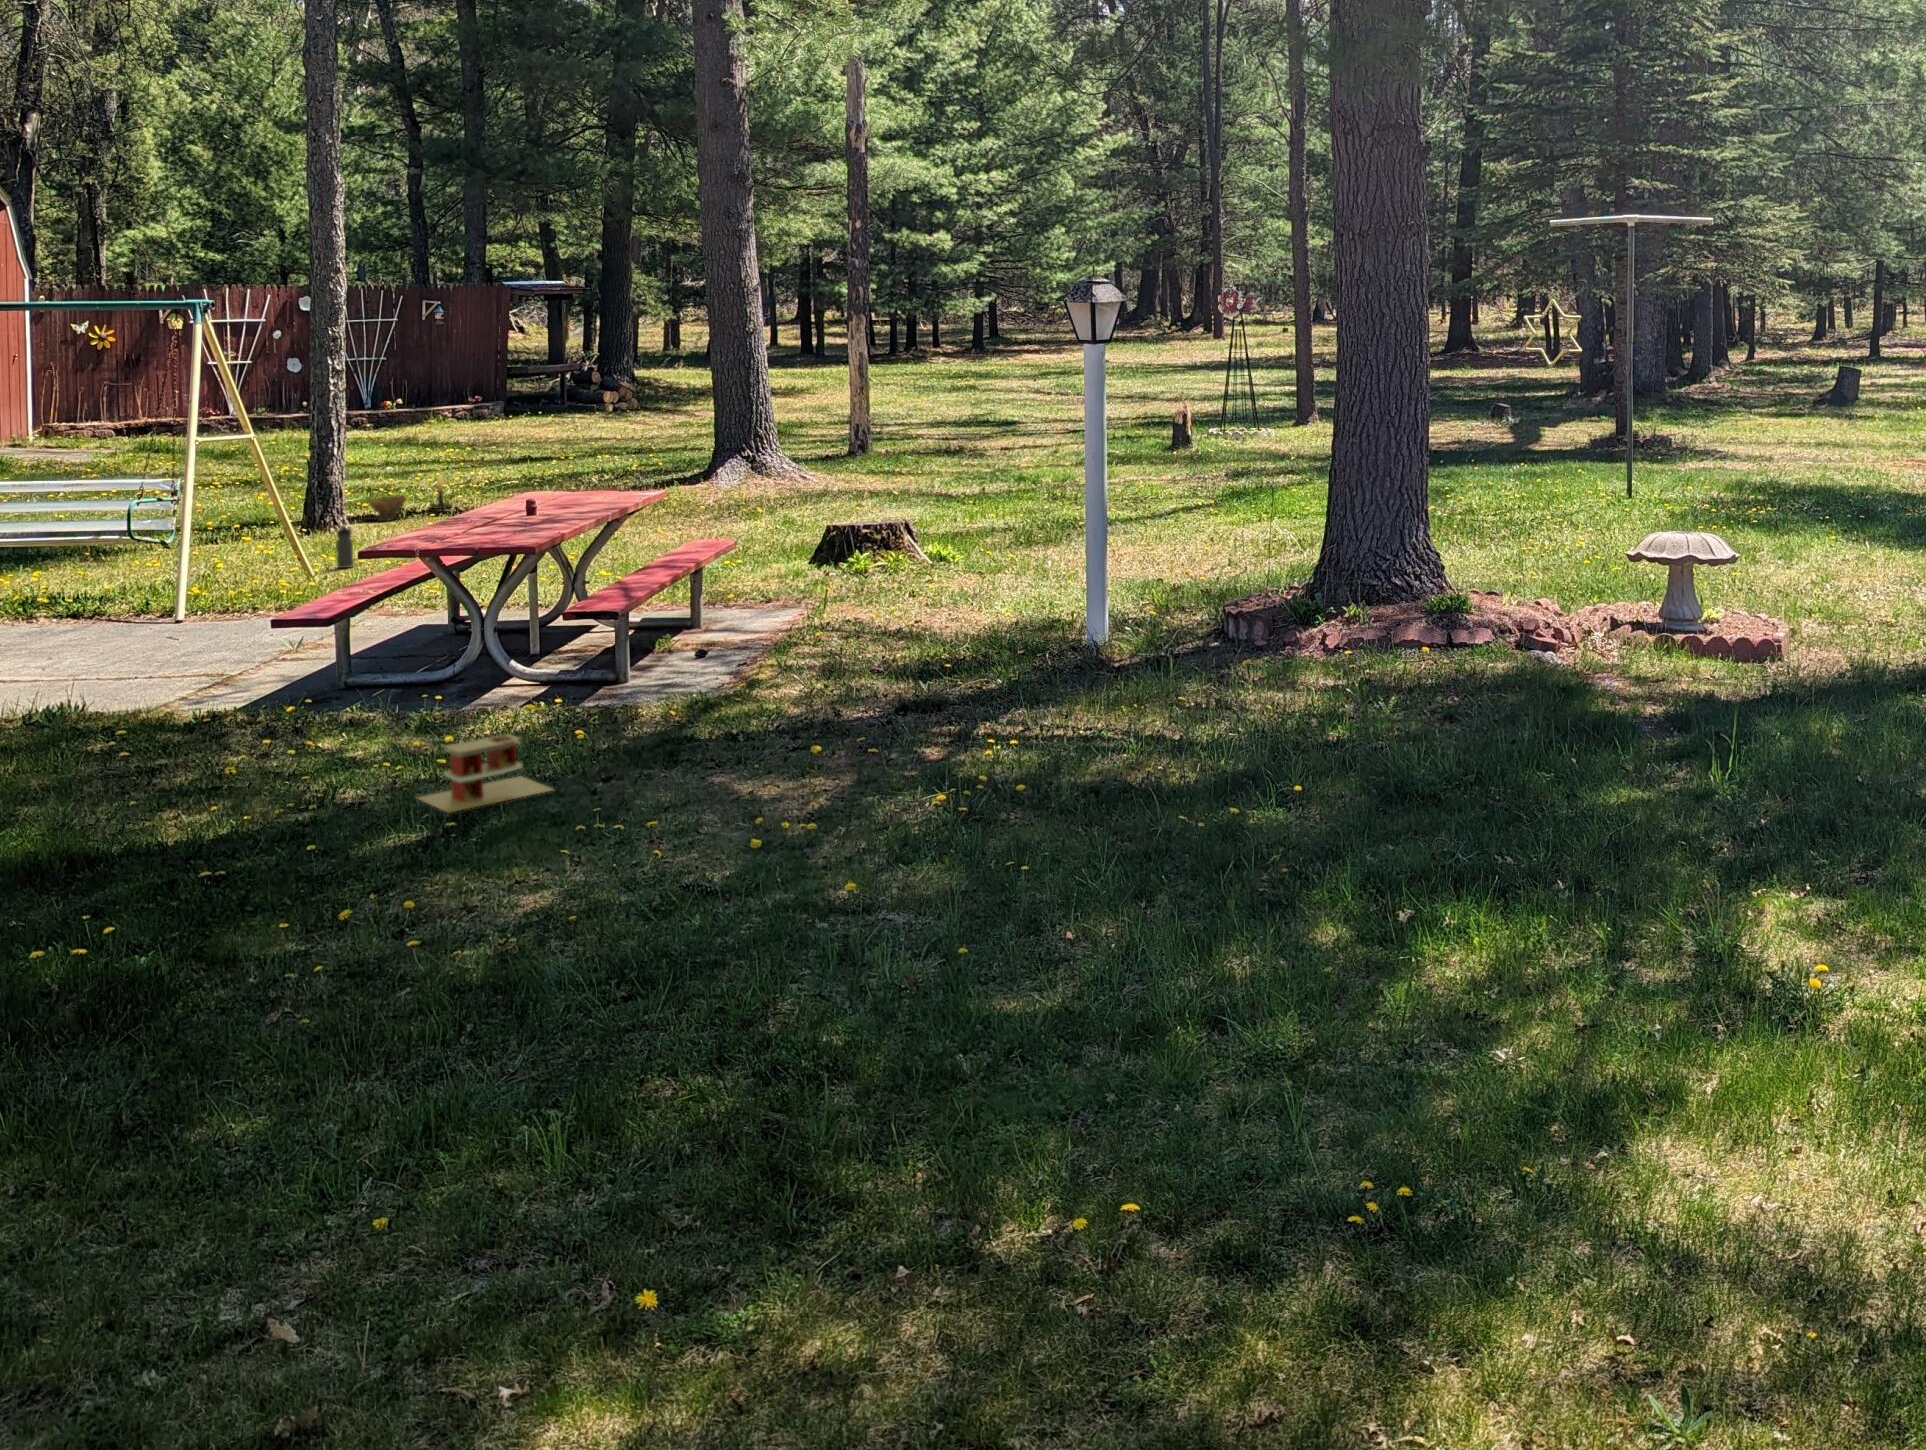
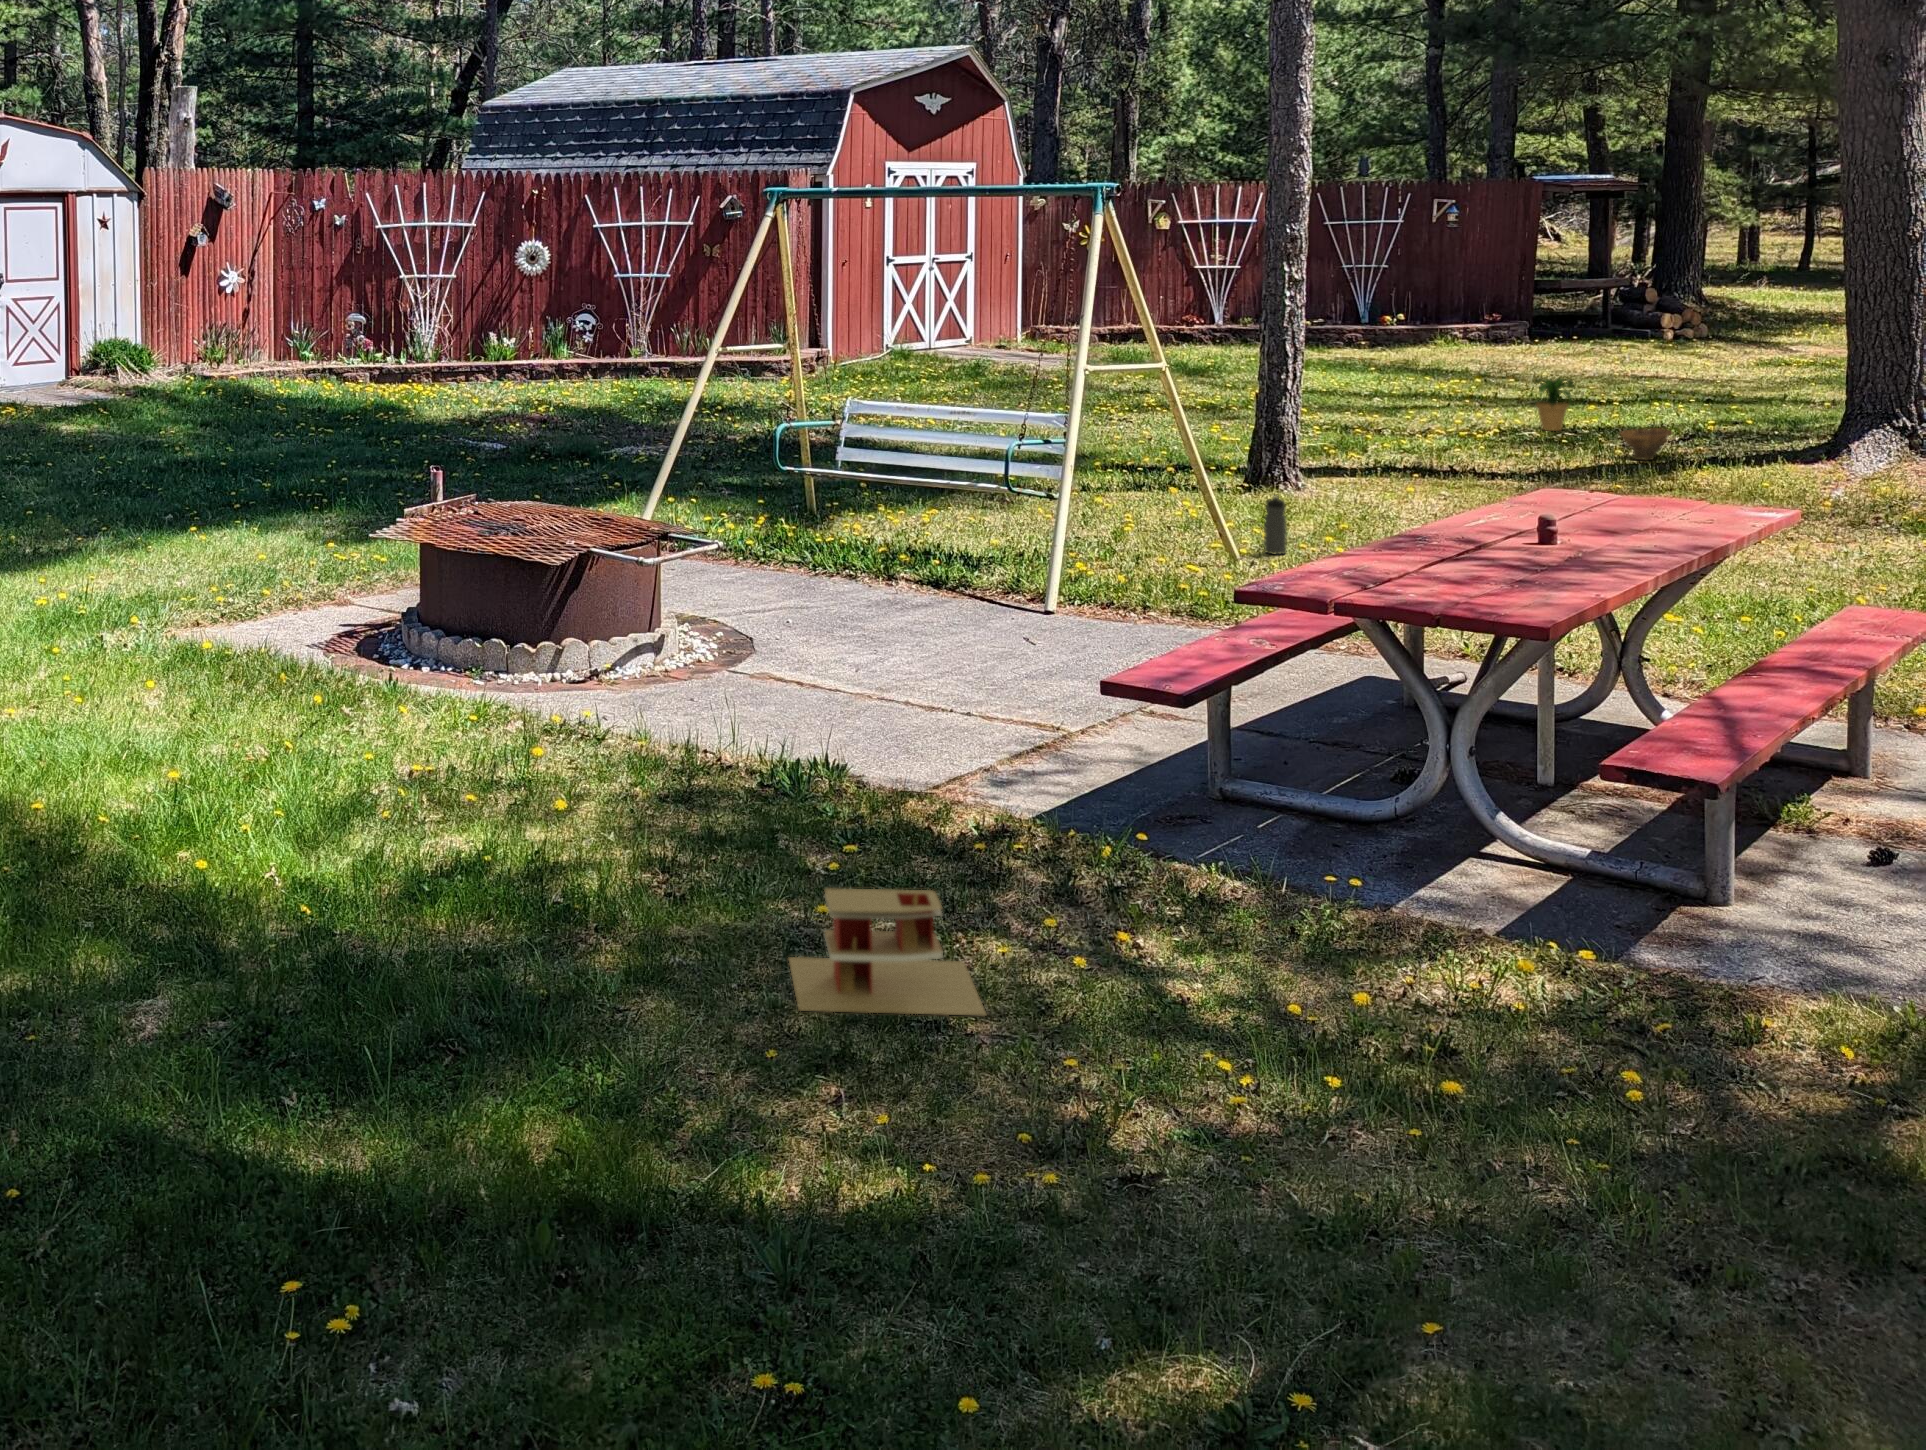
potted plant: none [502,438,544,477] -> present [1535,378,1574,431]
candle holder: present [431,470,452,509] -> none [1409,417,1441,471]
bowl: present [369,495,407,521] -> present [1621,428,1673,460]
toy house: present [418,734,552,813] -> present [789,888,986,1016]

